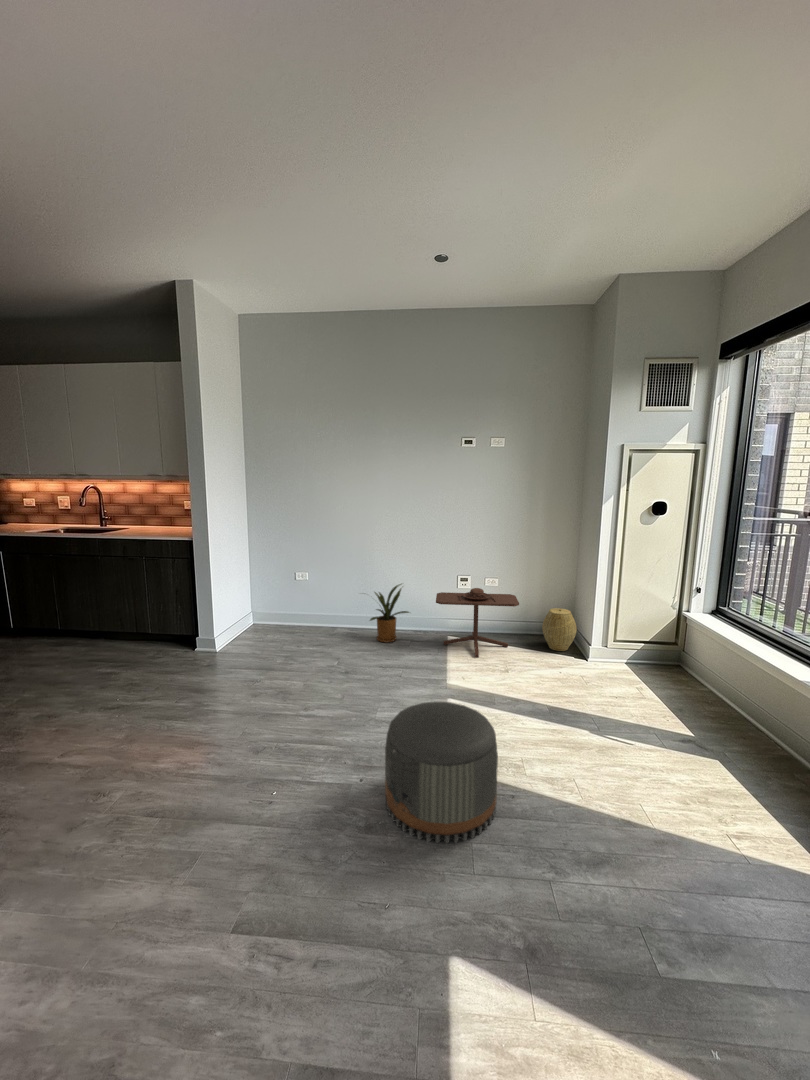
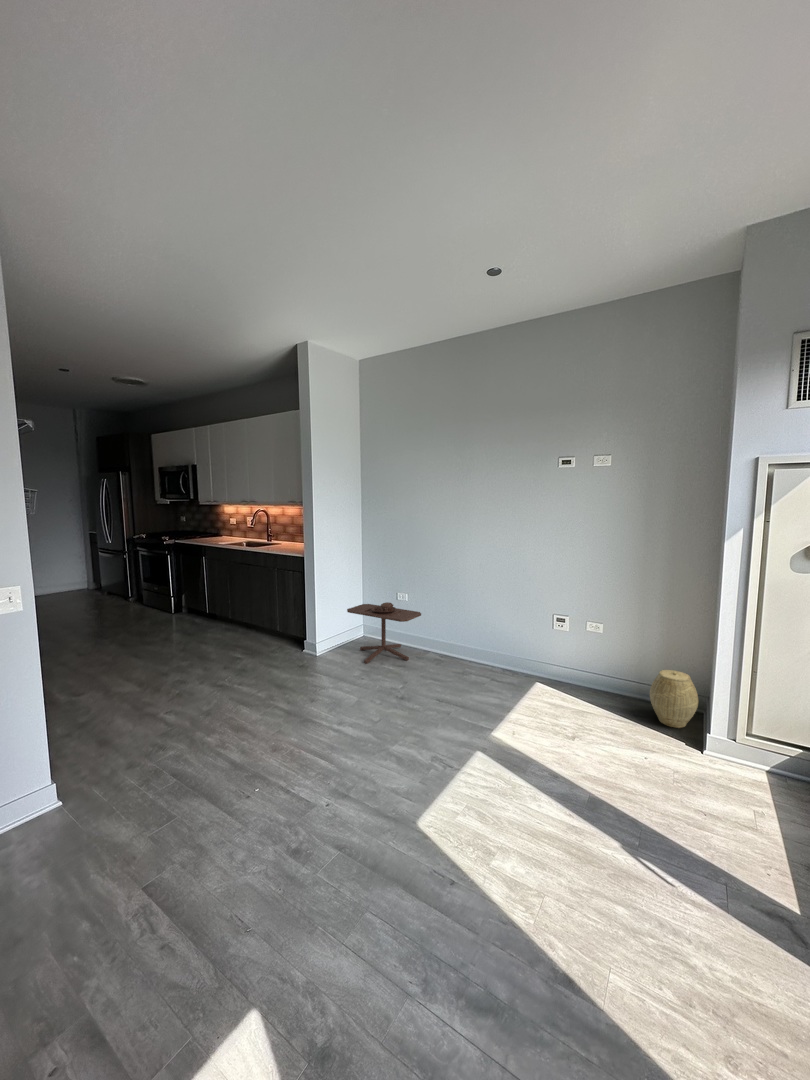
house plant: present [370,584,409,642] -> none [441,615,498,676]
side table: present [436,588,519,658] -> present [347,602,421,664]
pouf: present [385,702,498,844] -> none [304,746,428,917]

